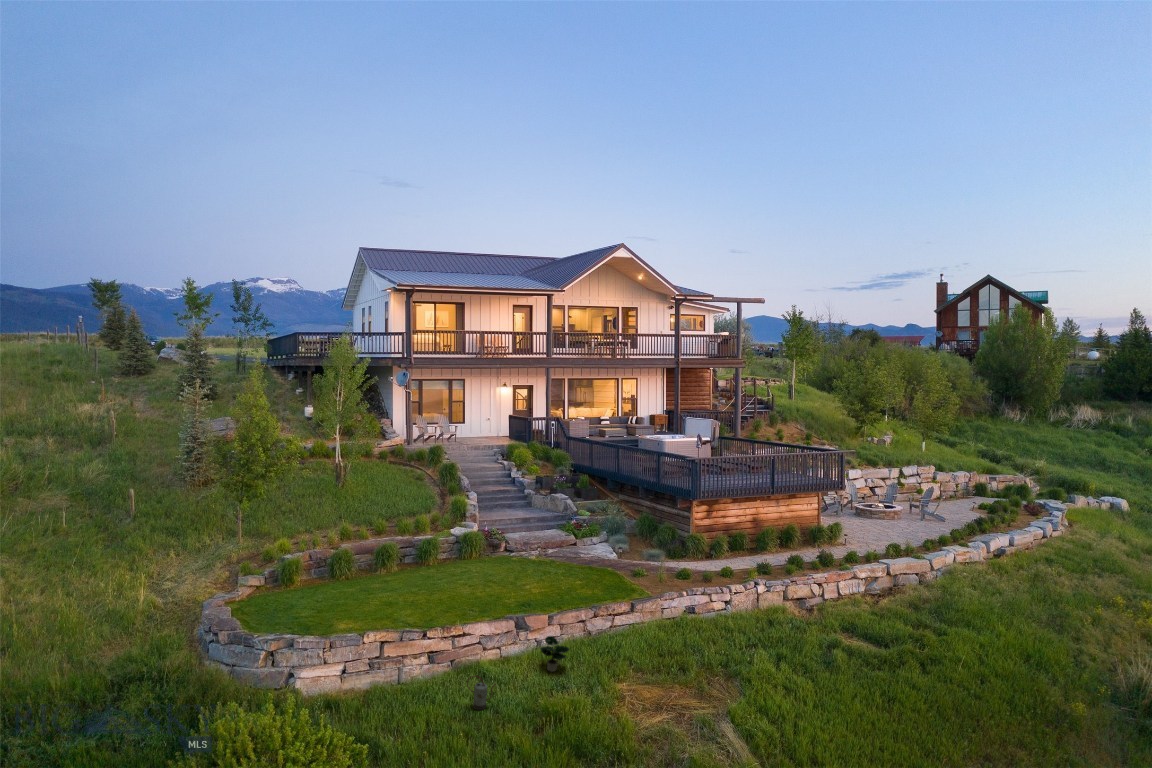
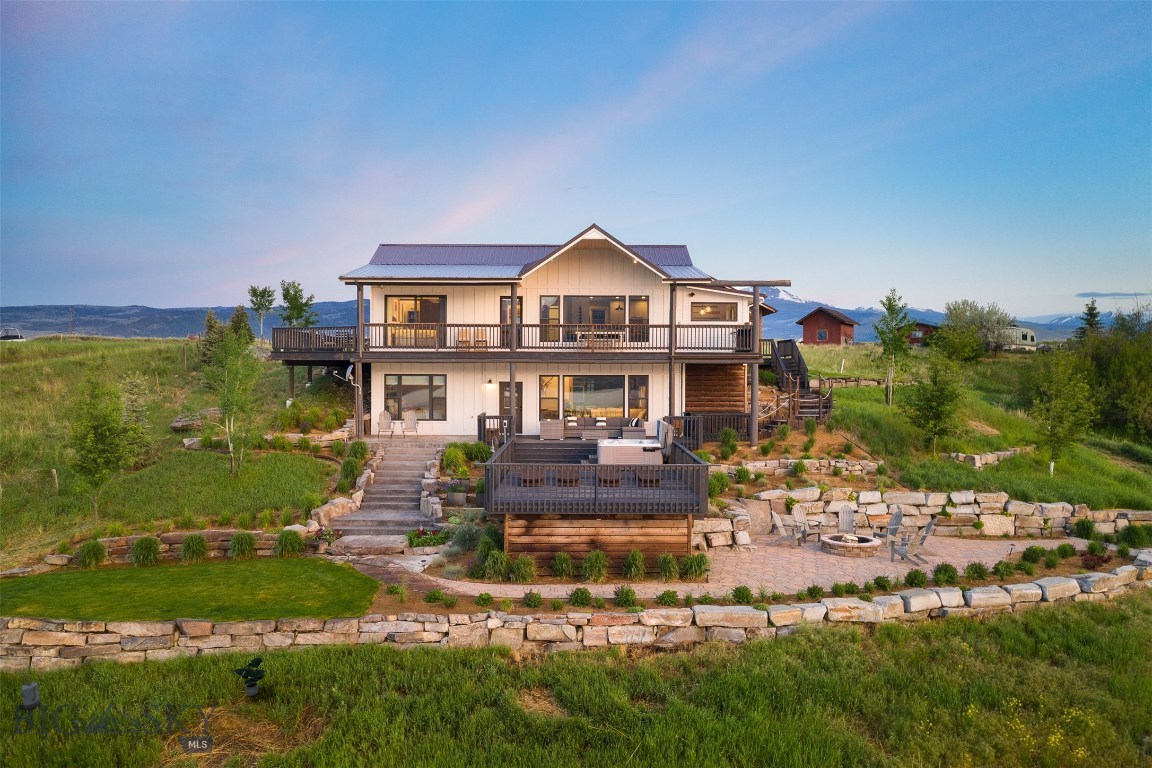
potted plant: present [540,636,569,672] -> present [234,657,265,696]

